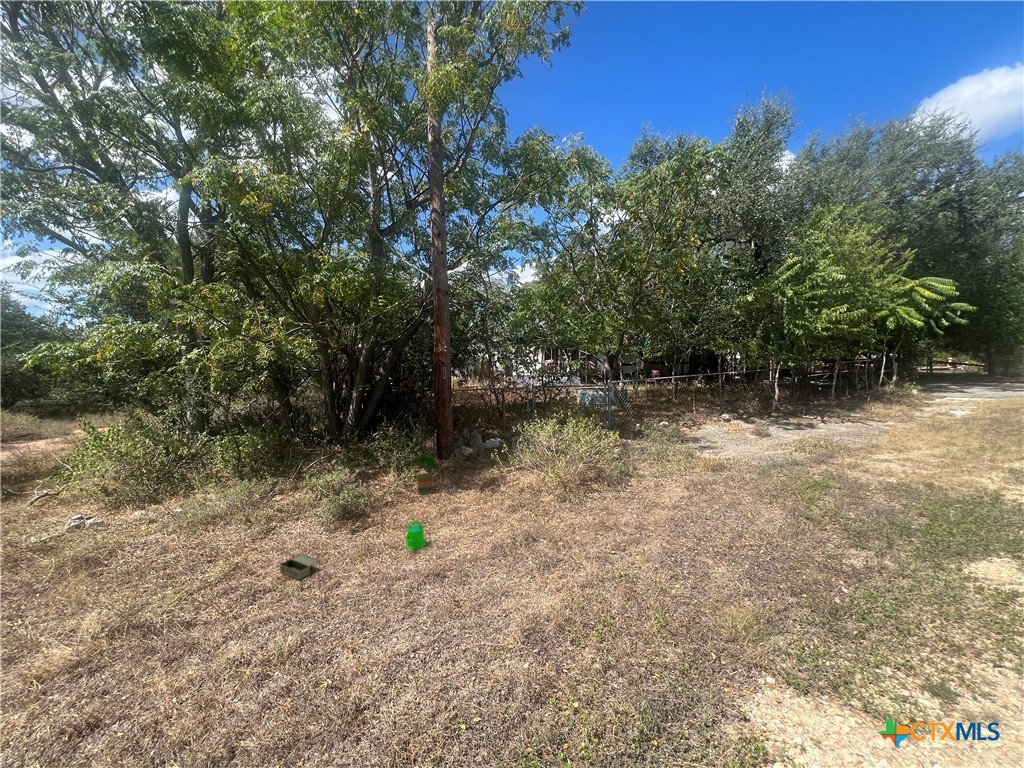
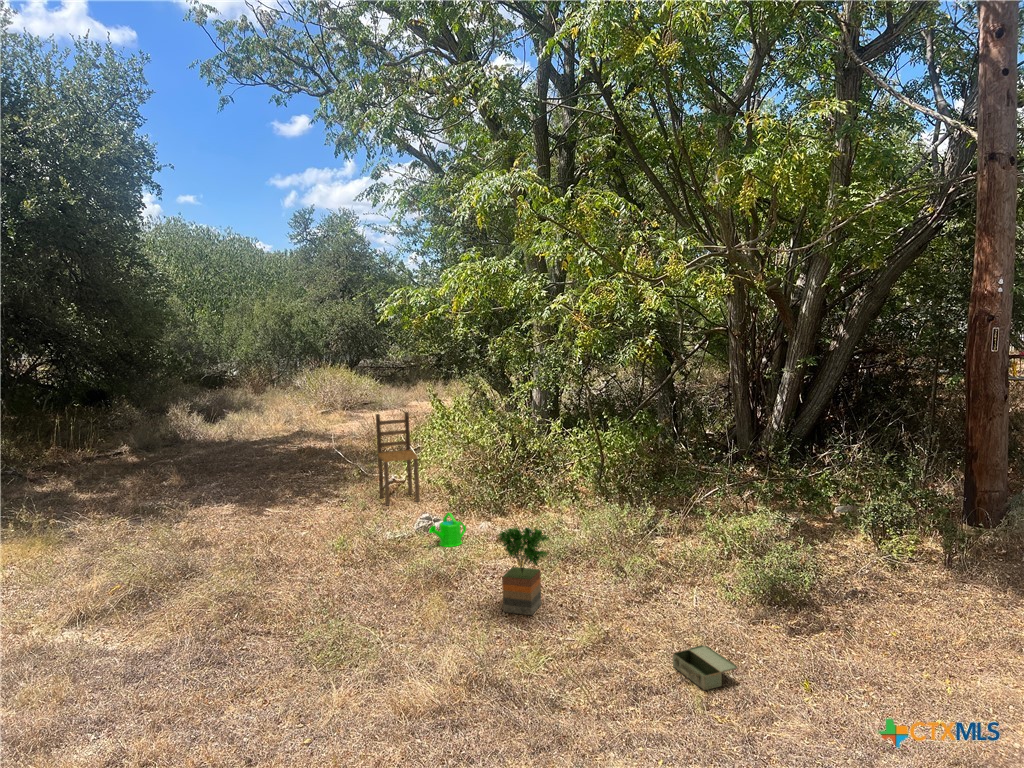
chair: none [14,438,70,517] -> present [376,412,420,506]
potted tree: present [412,455,438,495] -> present [499,527,549,615]
watering can: present [405,520,426,549] -> present [429,512,466,547]

